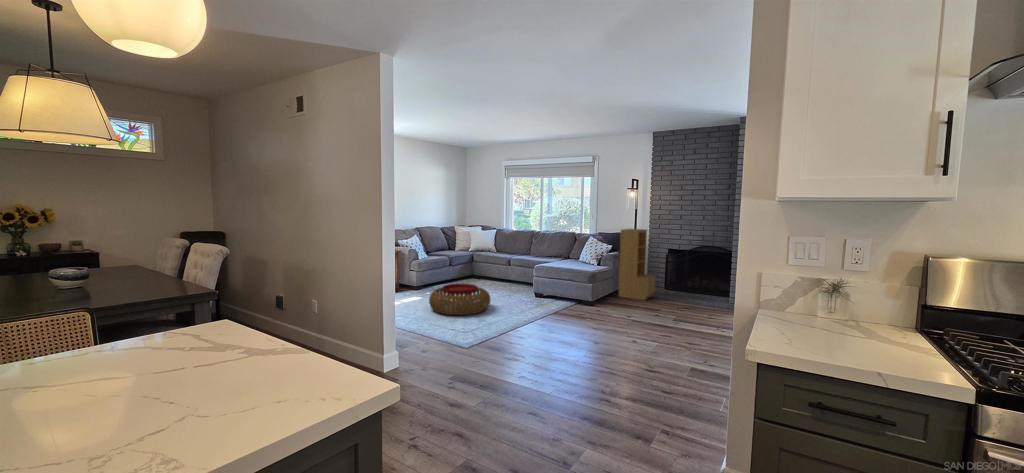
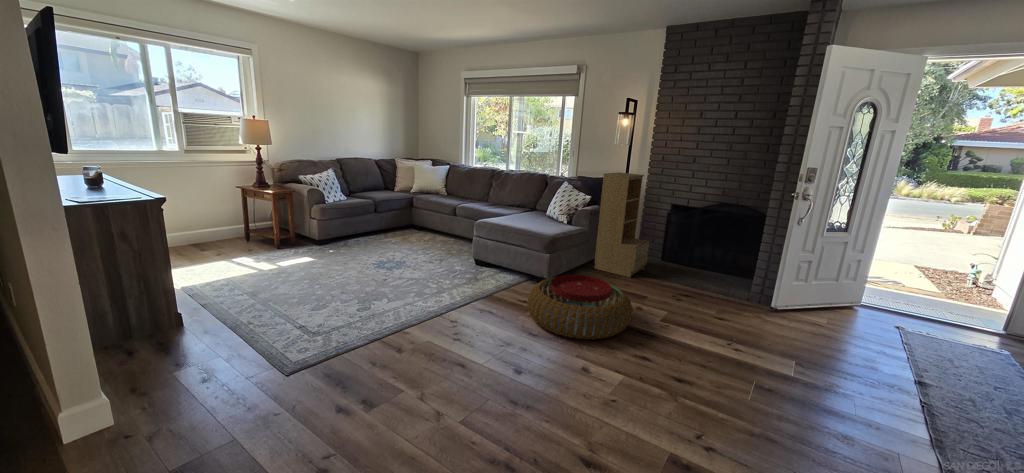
pouf: present [429,284,490,315] -> present [527,275,633,340]

